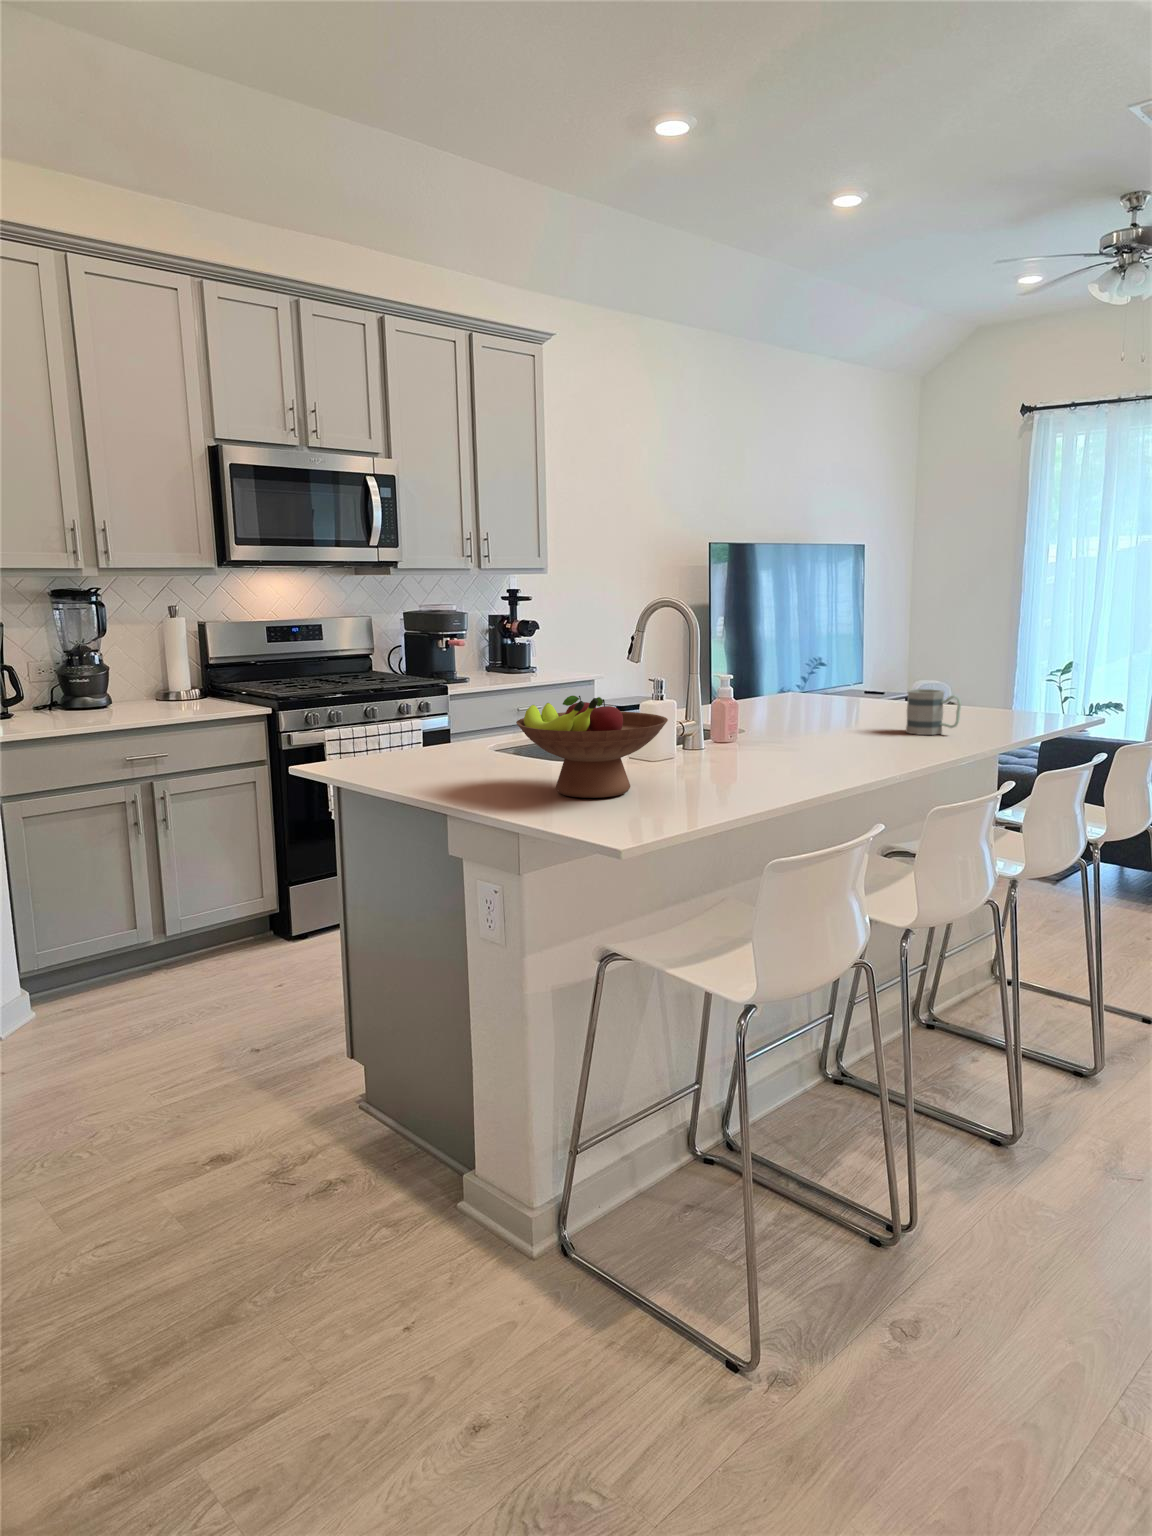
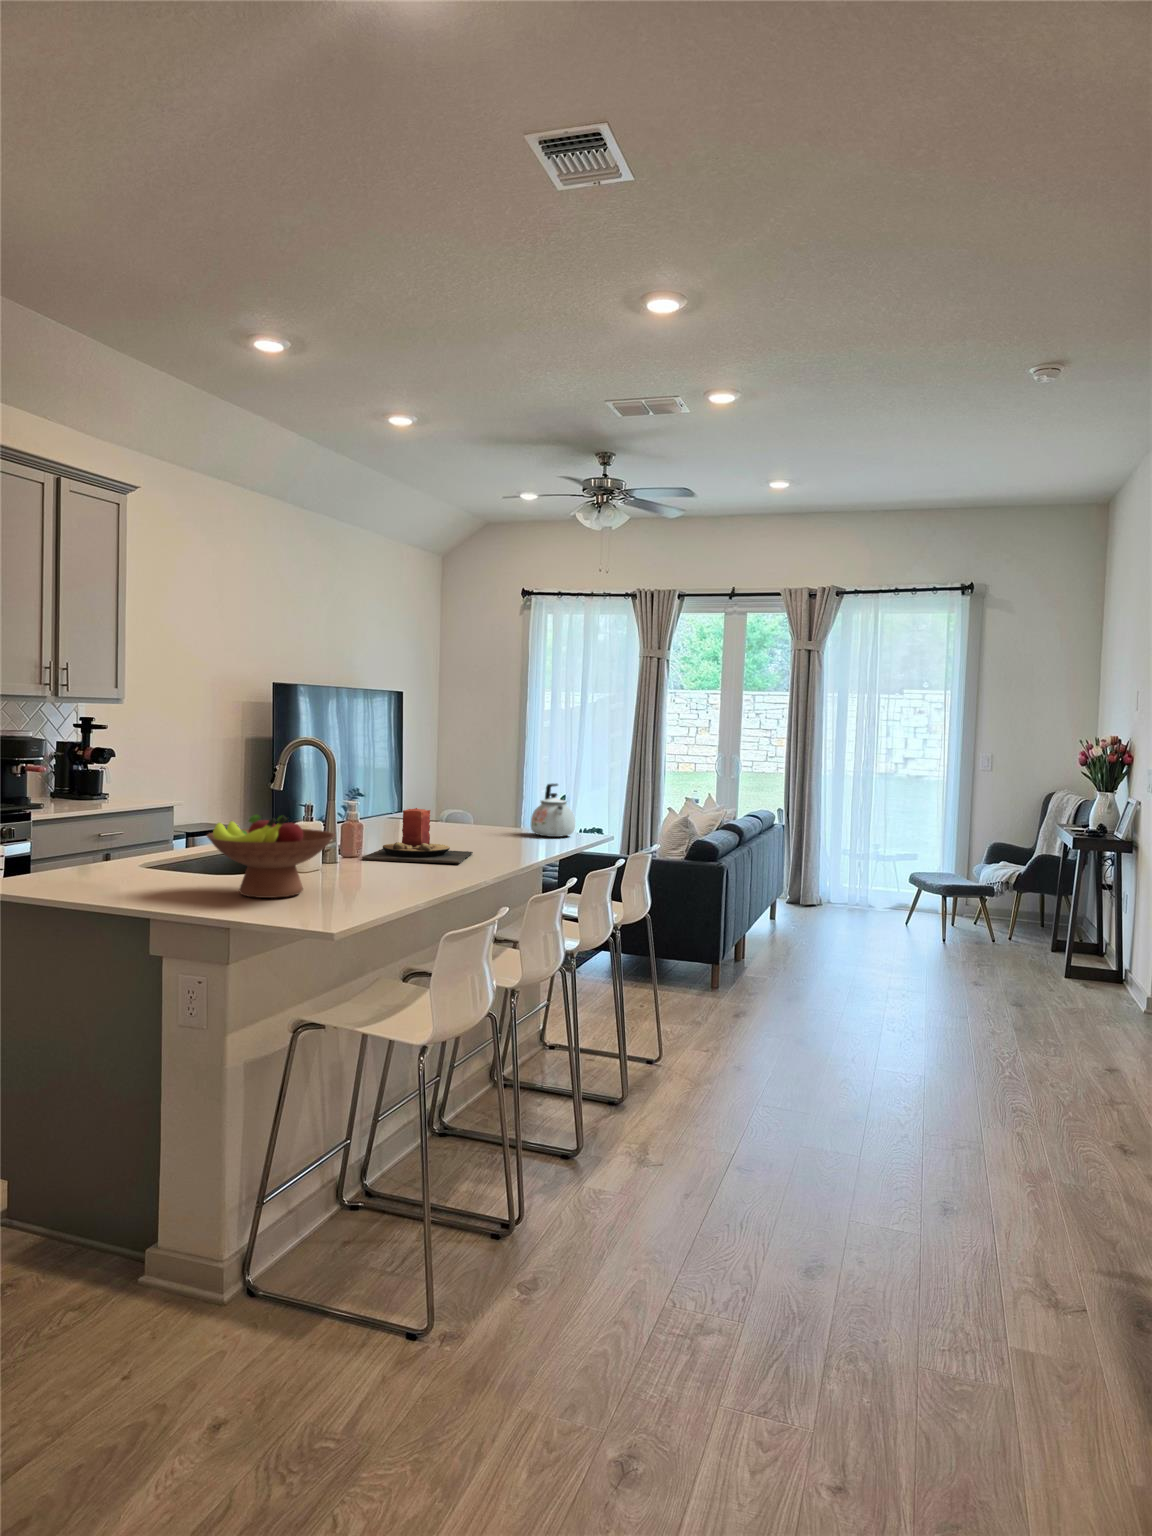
kettle: none [983,650,1048,720] -> present [531,784,575,837]
candle: none [736,684,885,758] -> present [362,808,473,864]
mug: present [906,689,961,735] -> none [482,813,522,847]

